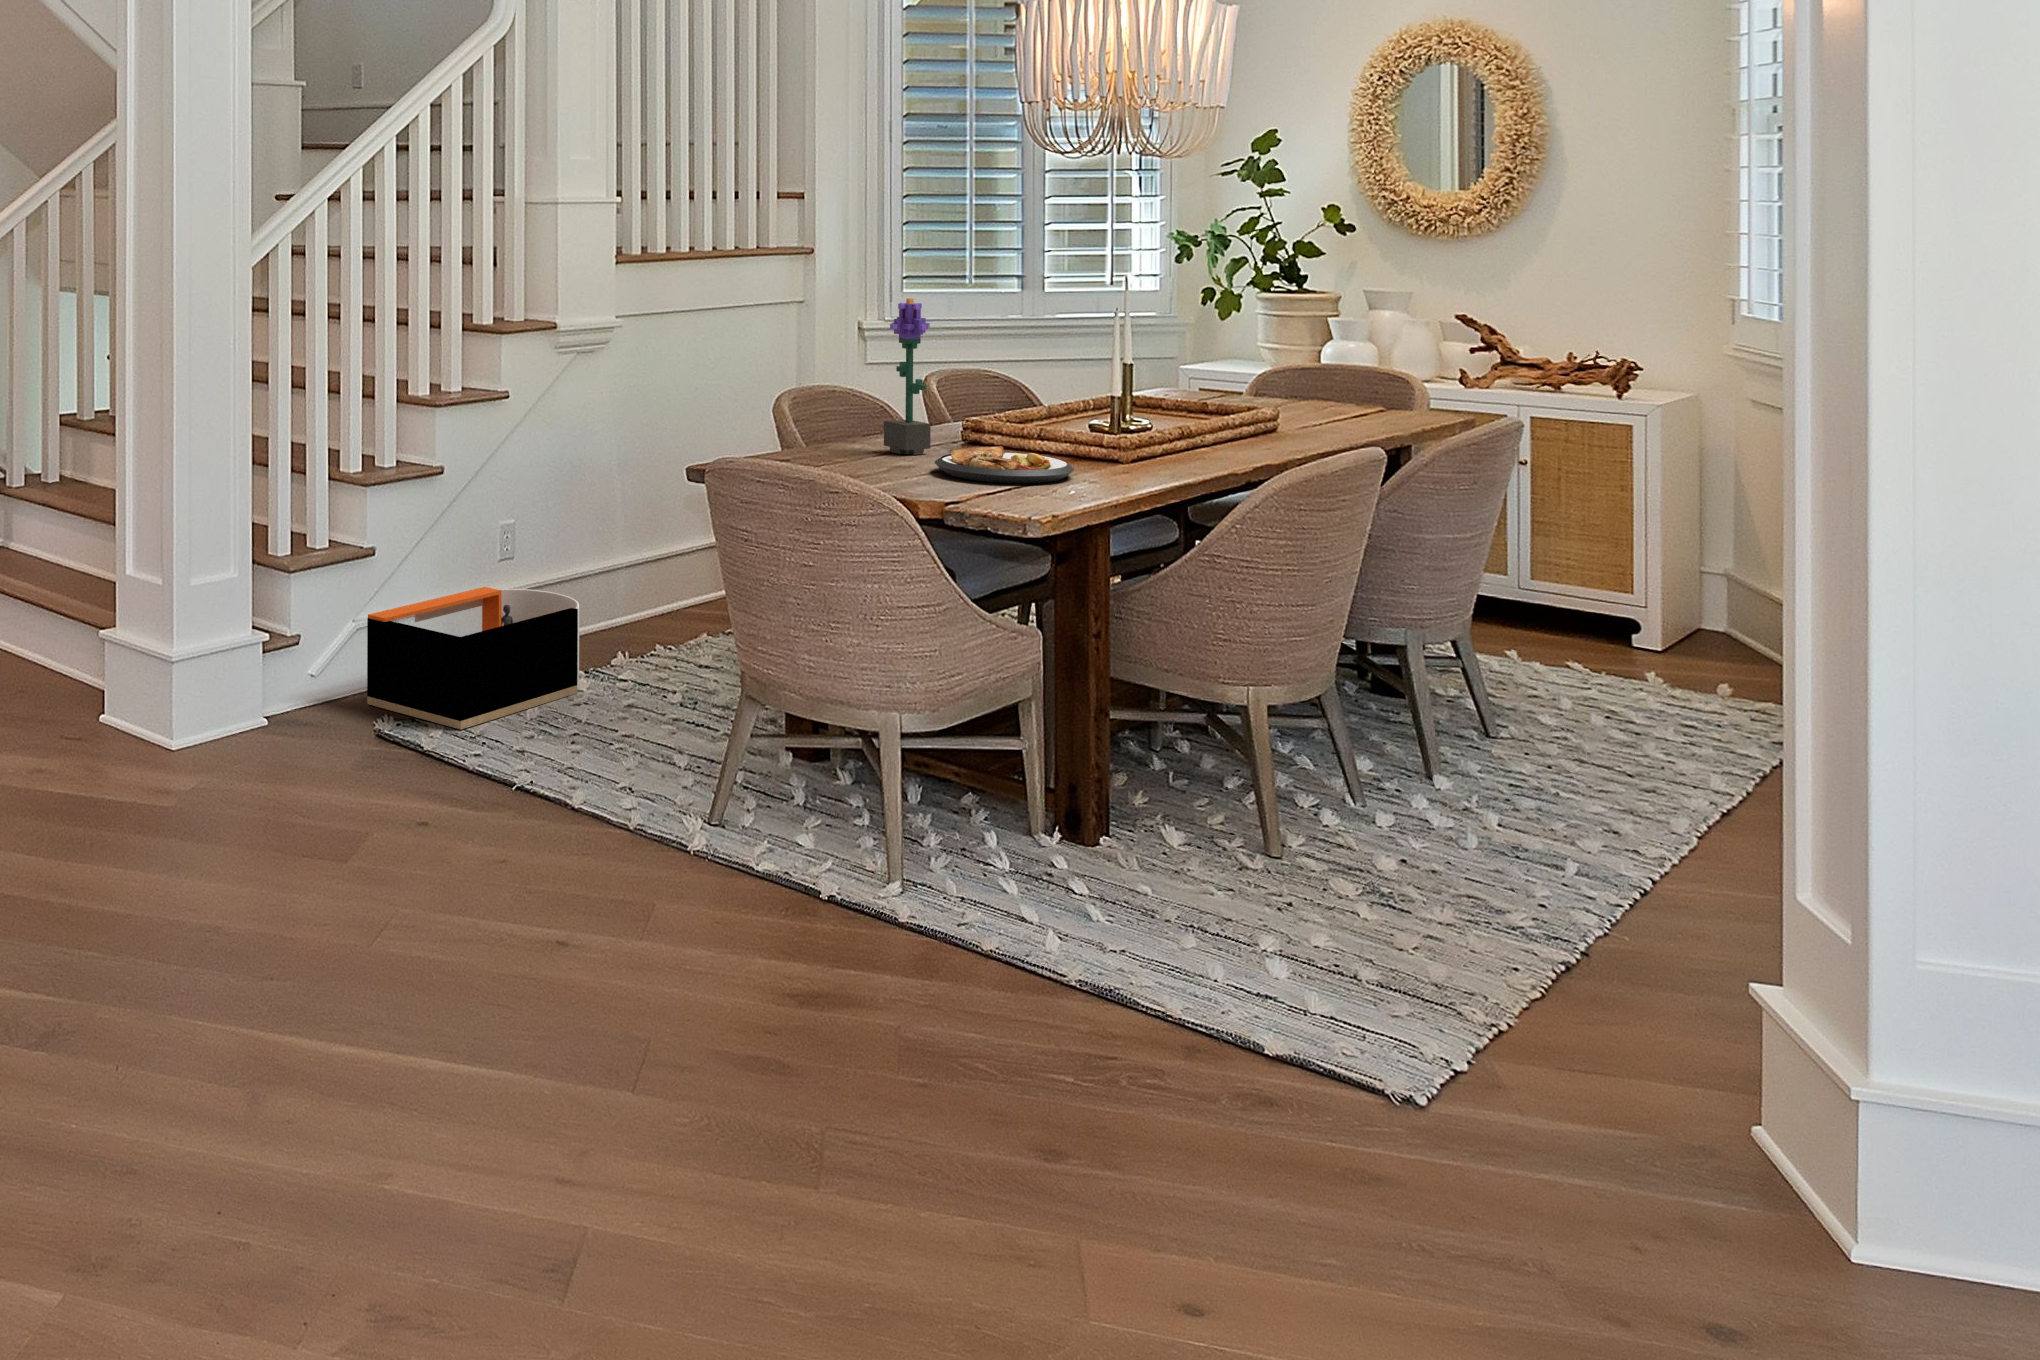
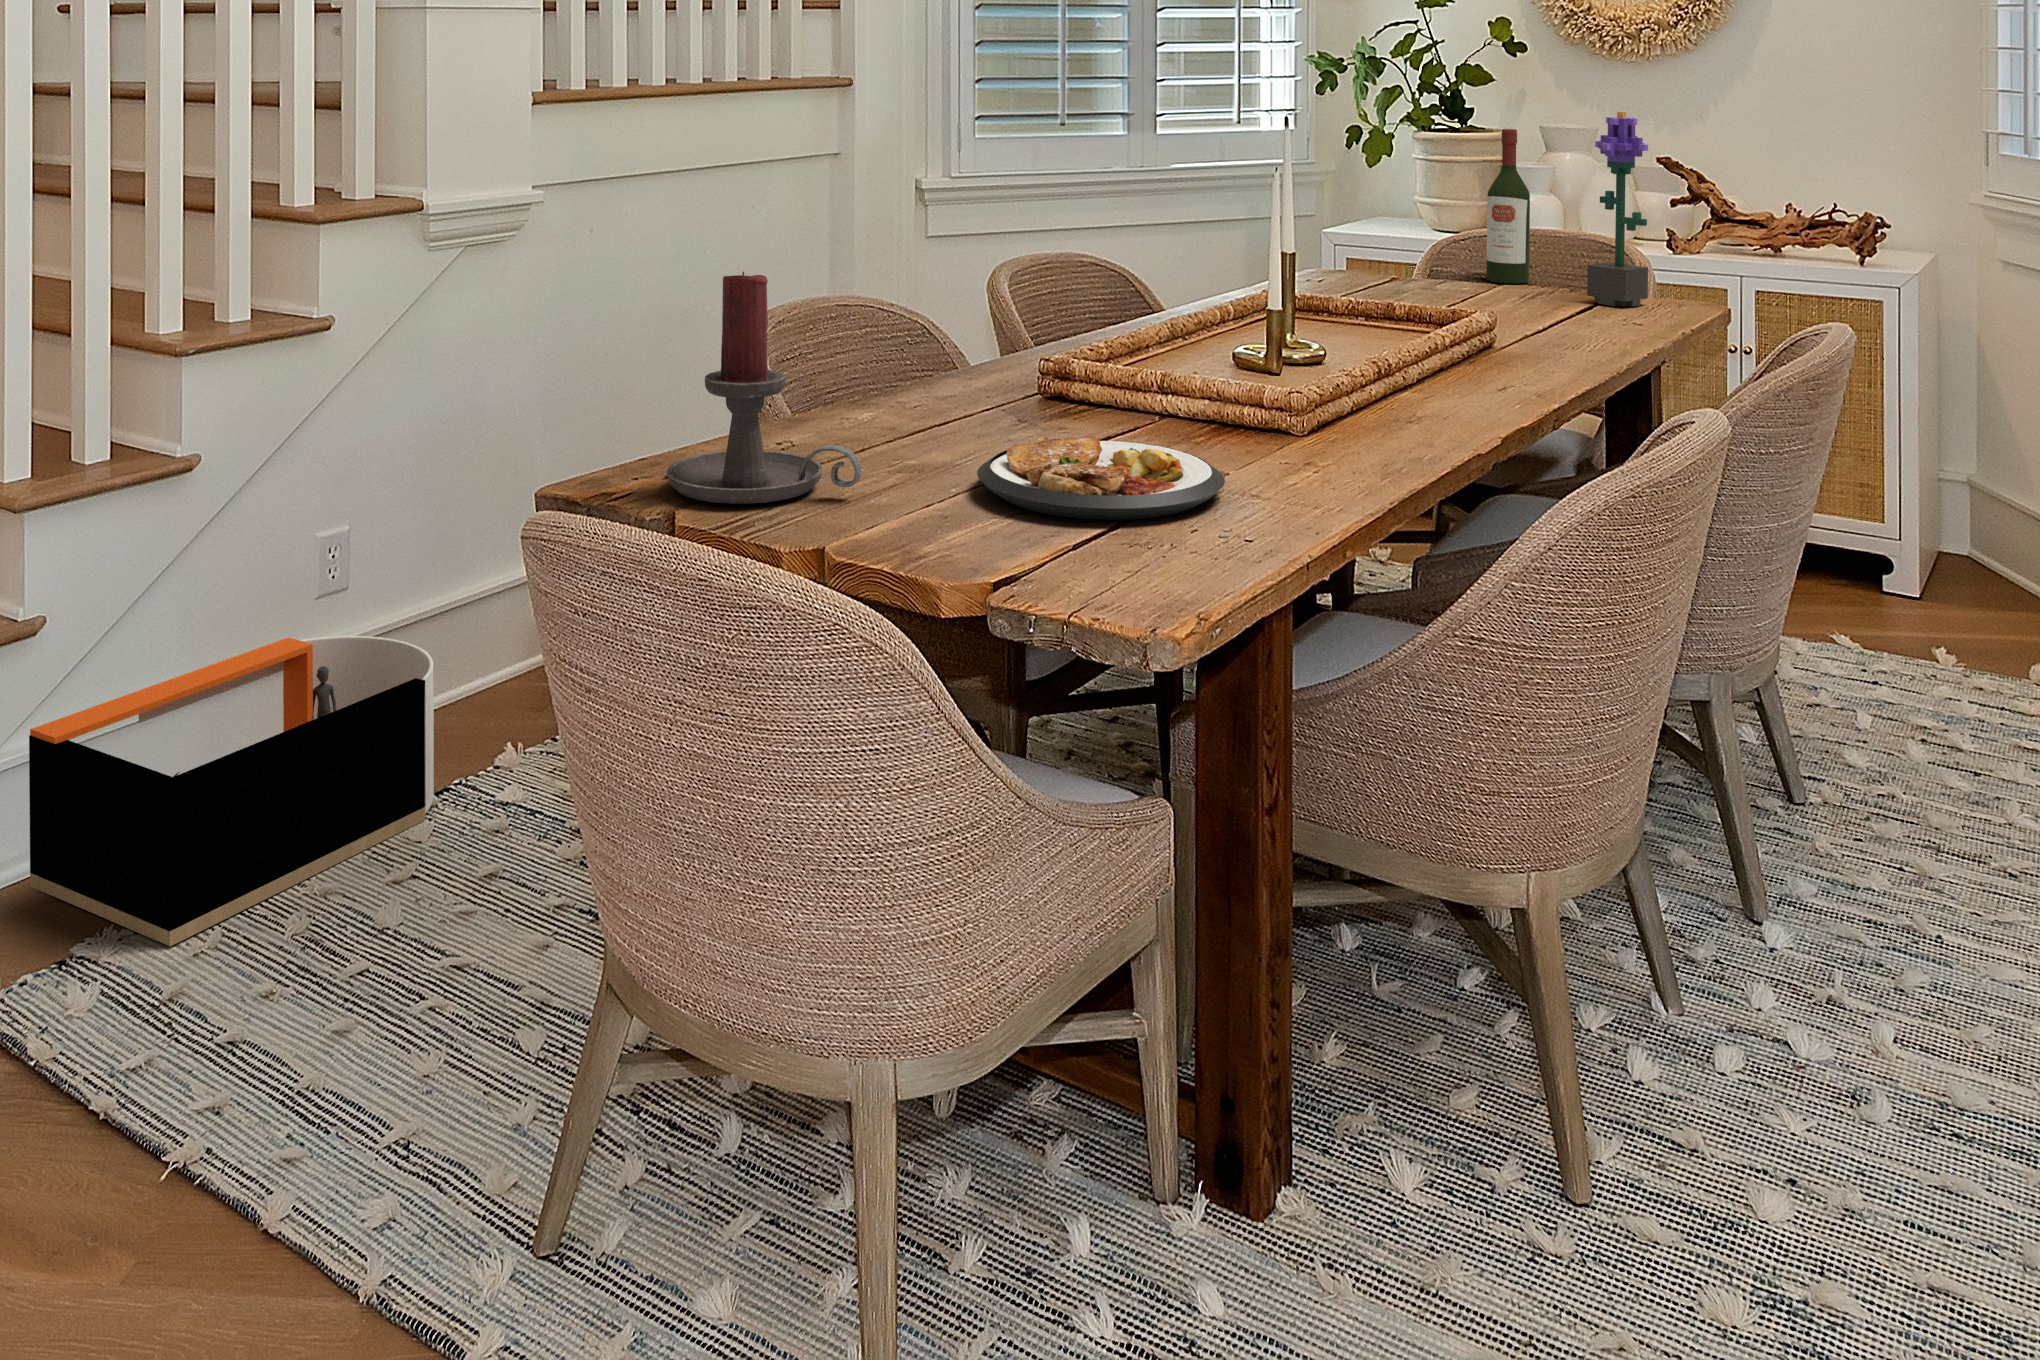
wine bottle: none [1290,288,1322,398] -> present [1486,129,1530,284]
potted flower: present [884,298,931,455] -> present [1587,112,1648,307]
candle holder: none [763,352,871,472] -> present [666,272,862,504]

